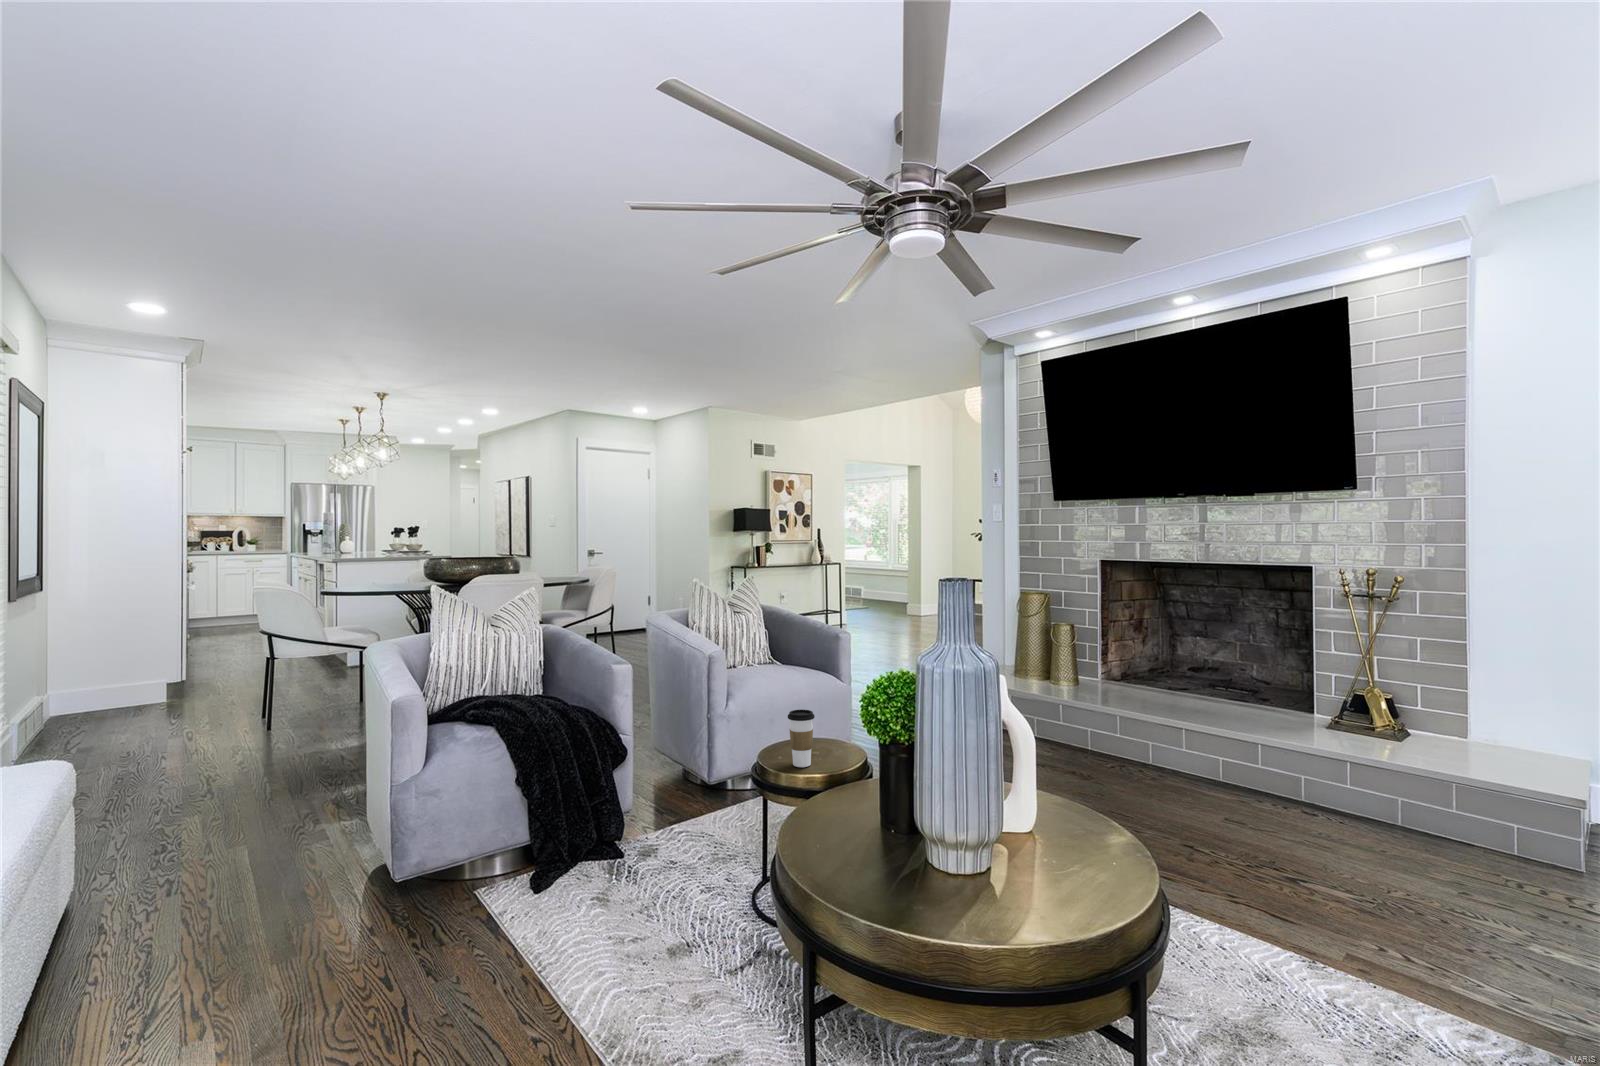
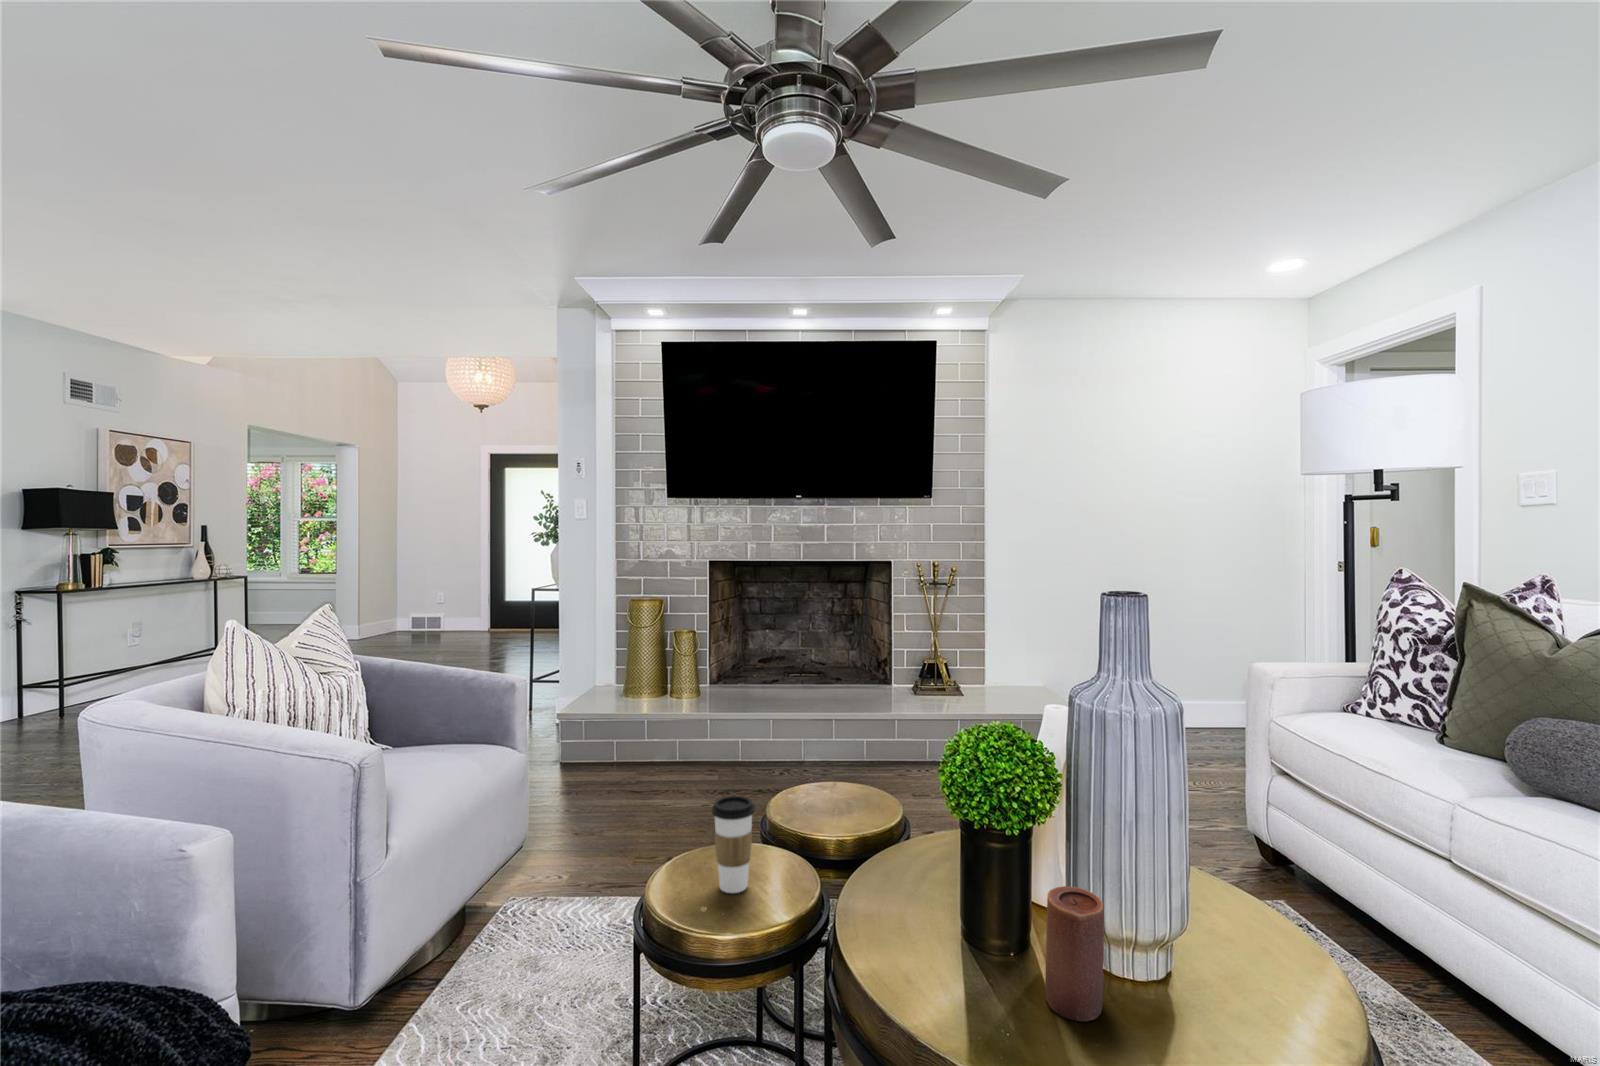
candle: none [813,776,849,855] -> present [1045,886,1104,1021]

